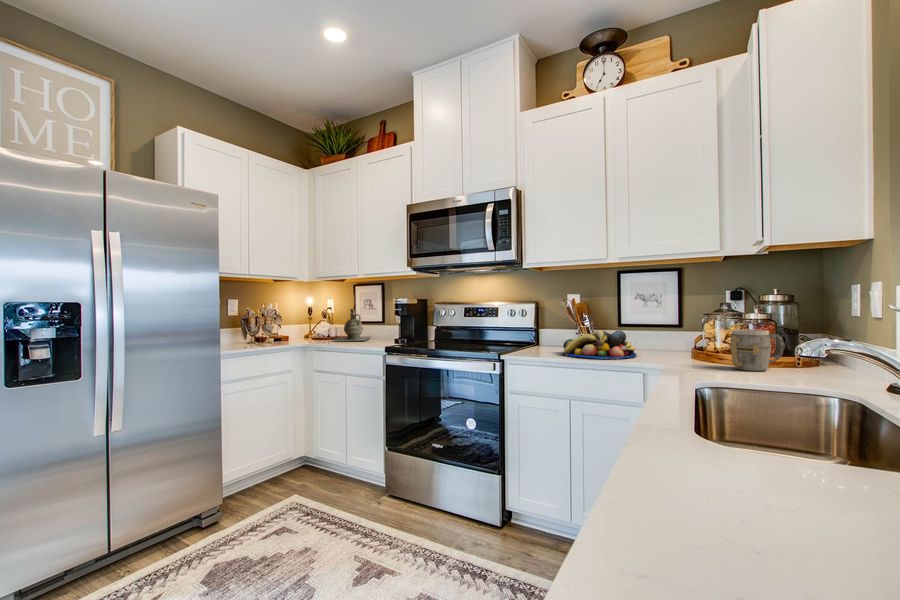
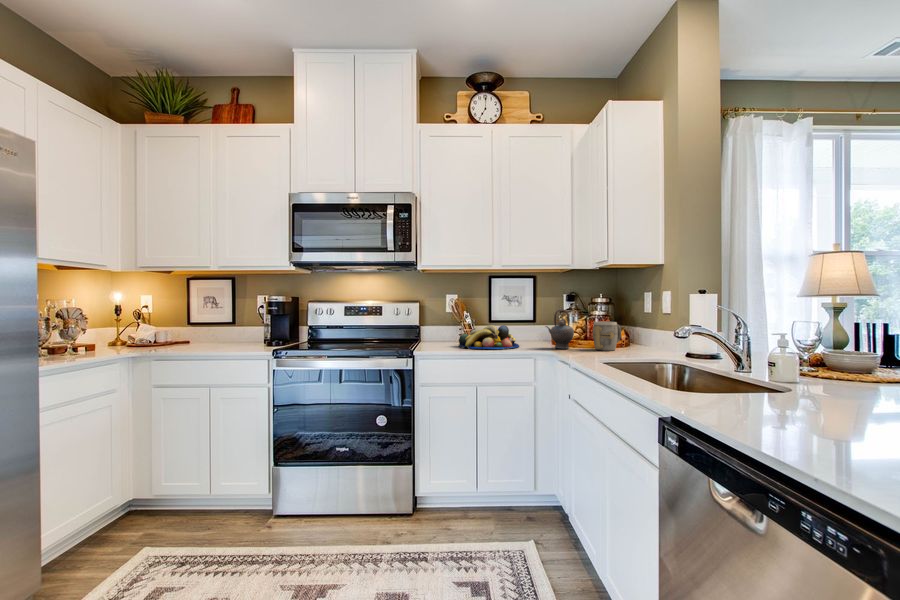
ceramic jug: present [332,309,370,342] -> none [172,308,221,349]
teapot: none [665,312,704,364] -> present [546,309,574,349]

